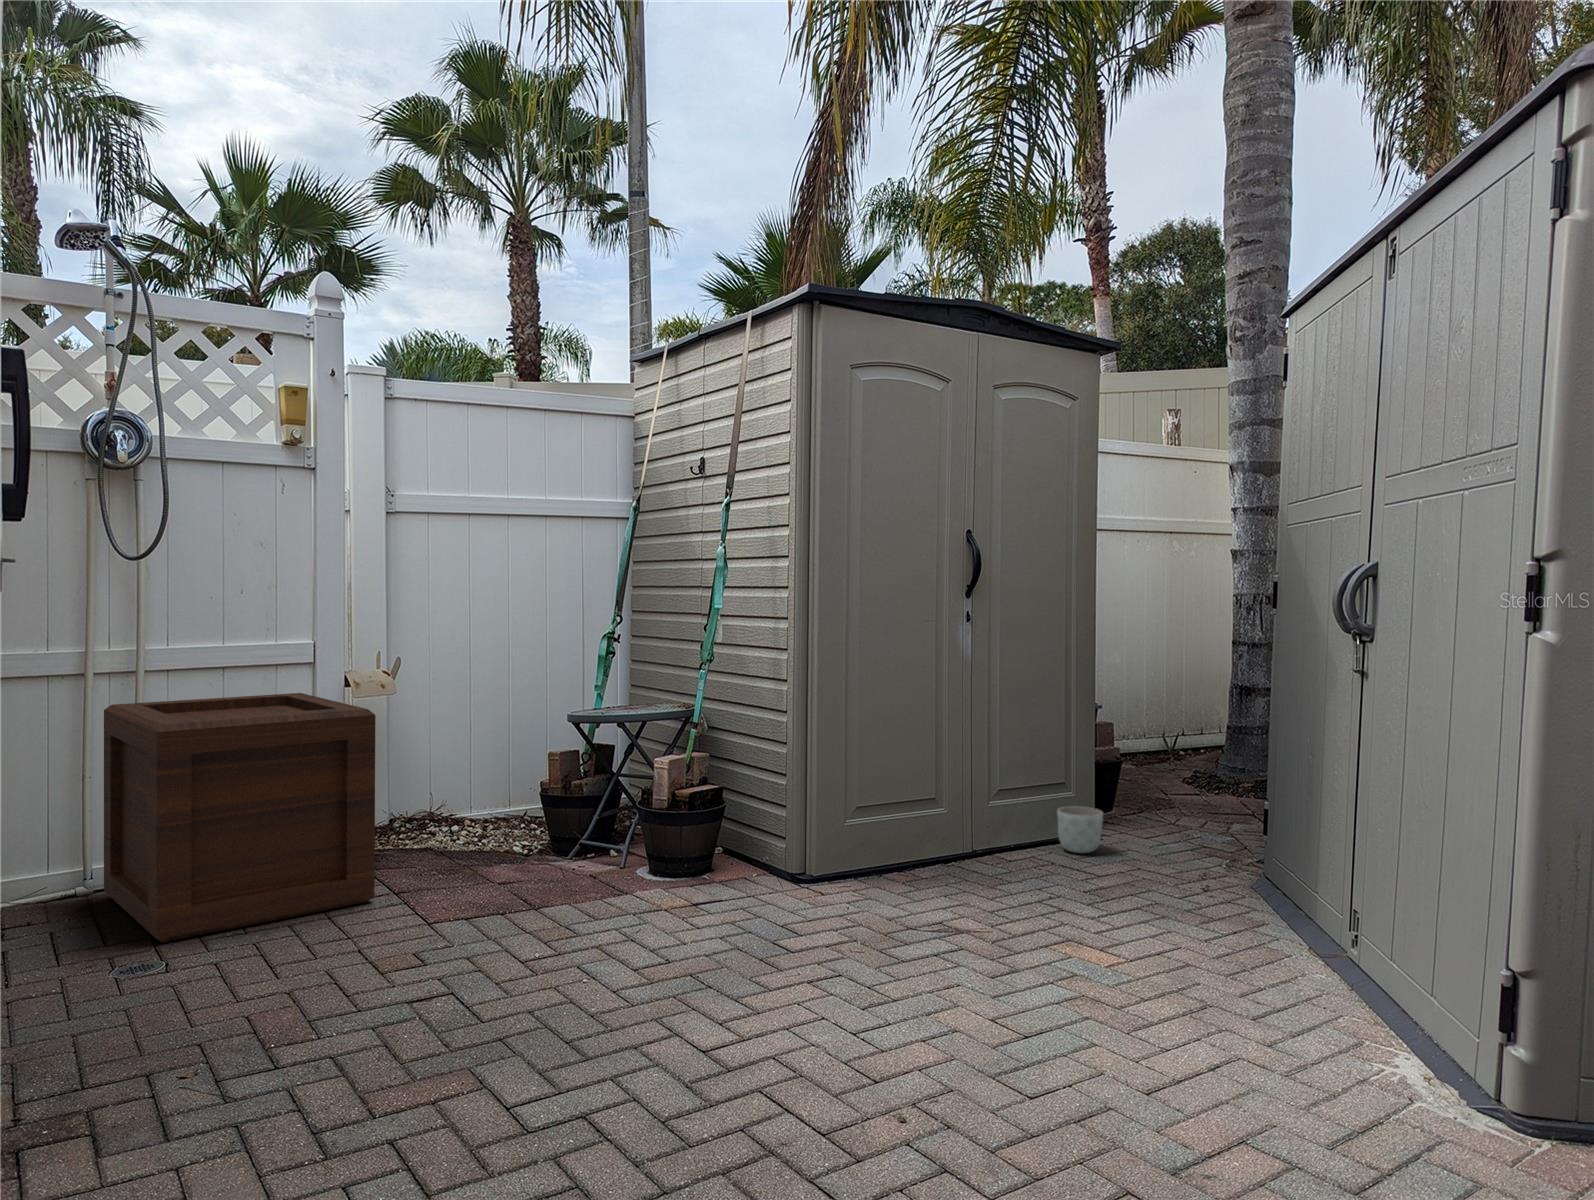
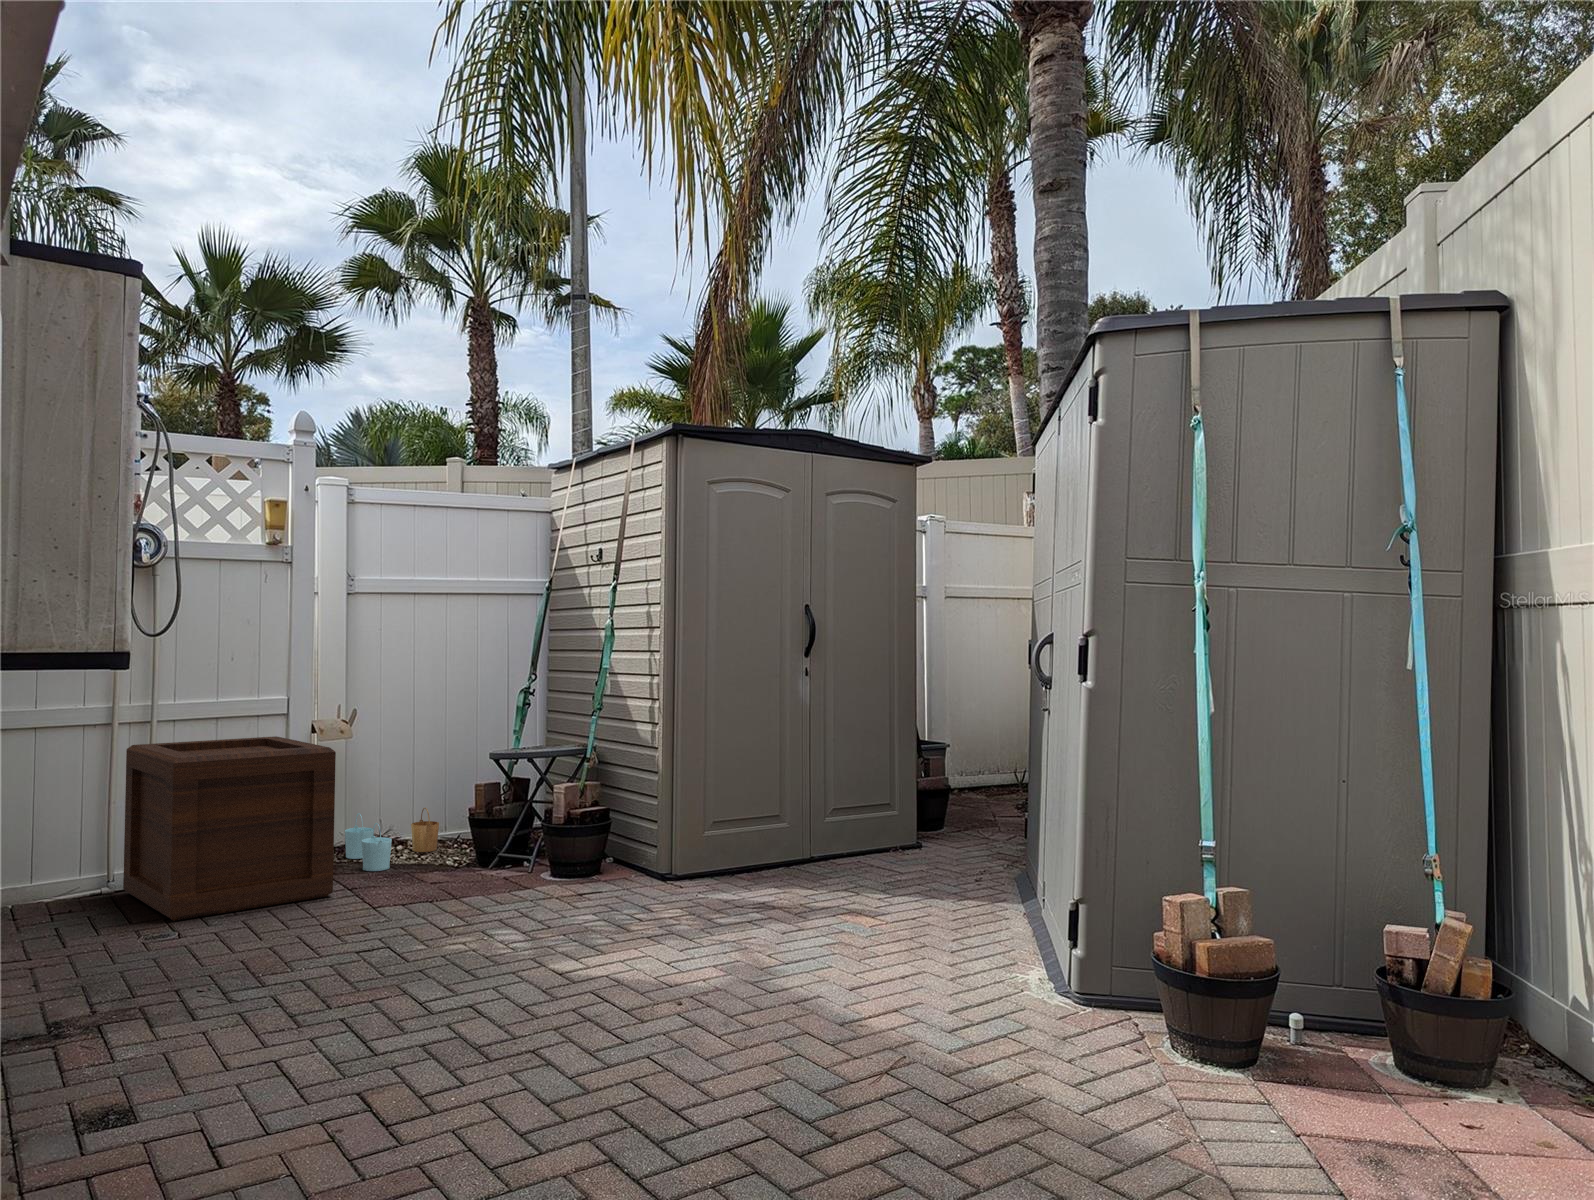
bucket: none [388,779,503,862] -> present [345,808,439,871]
planter: present [1057,806,1103,853] -> none [885,827,921,864]

